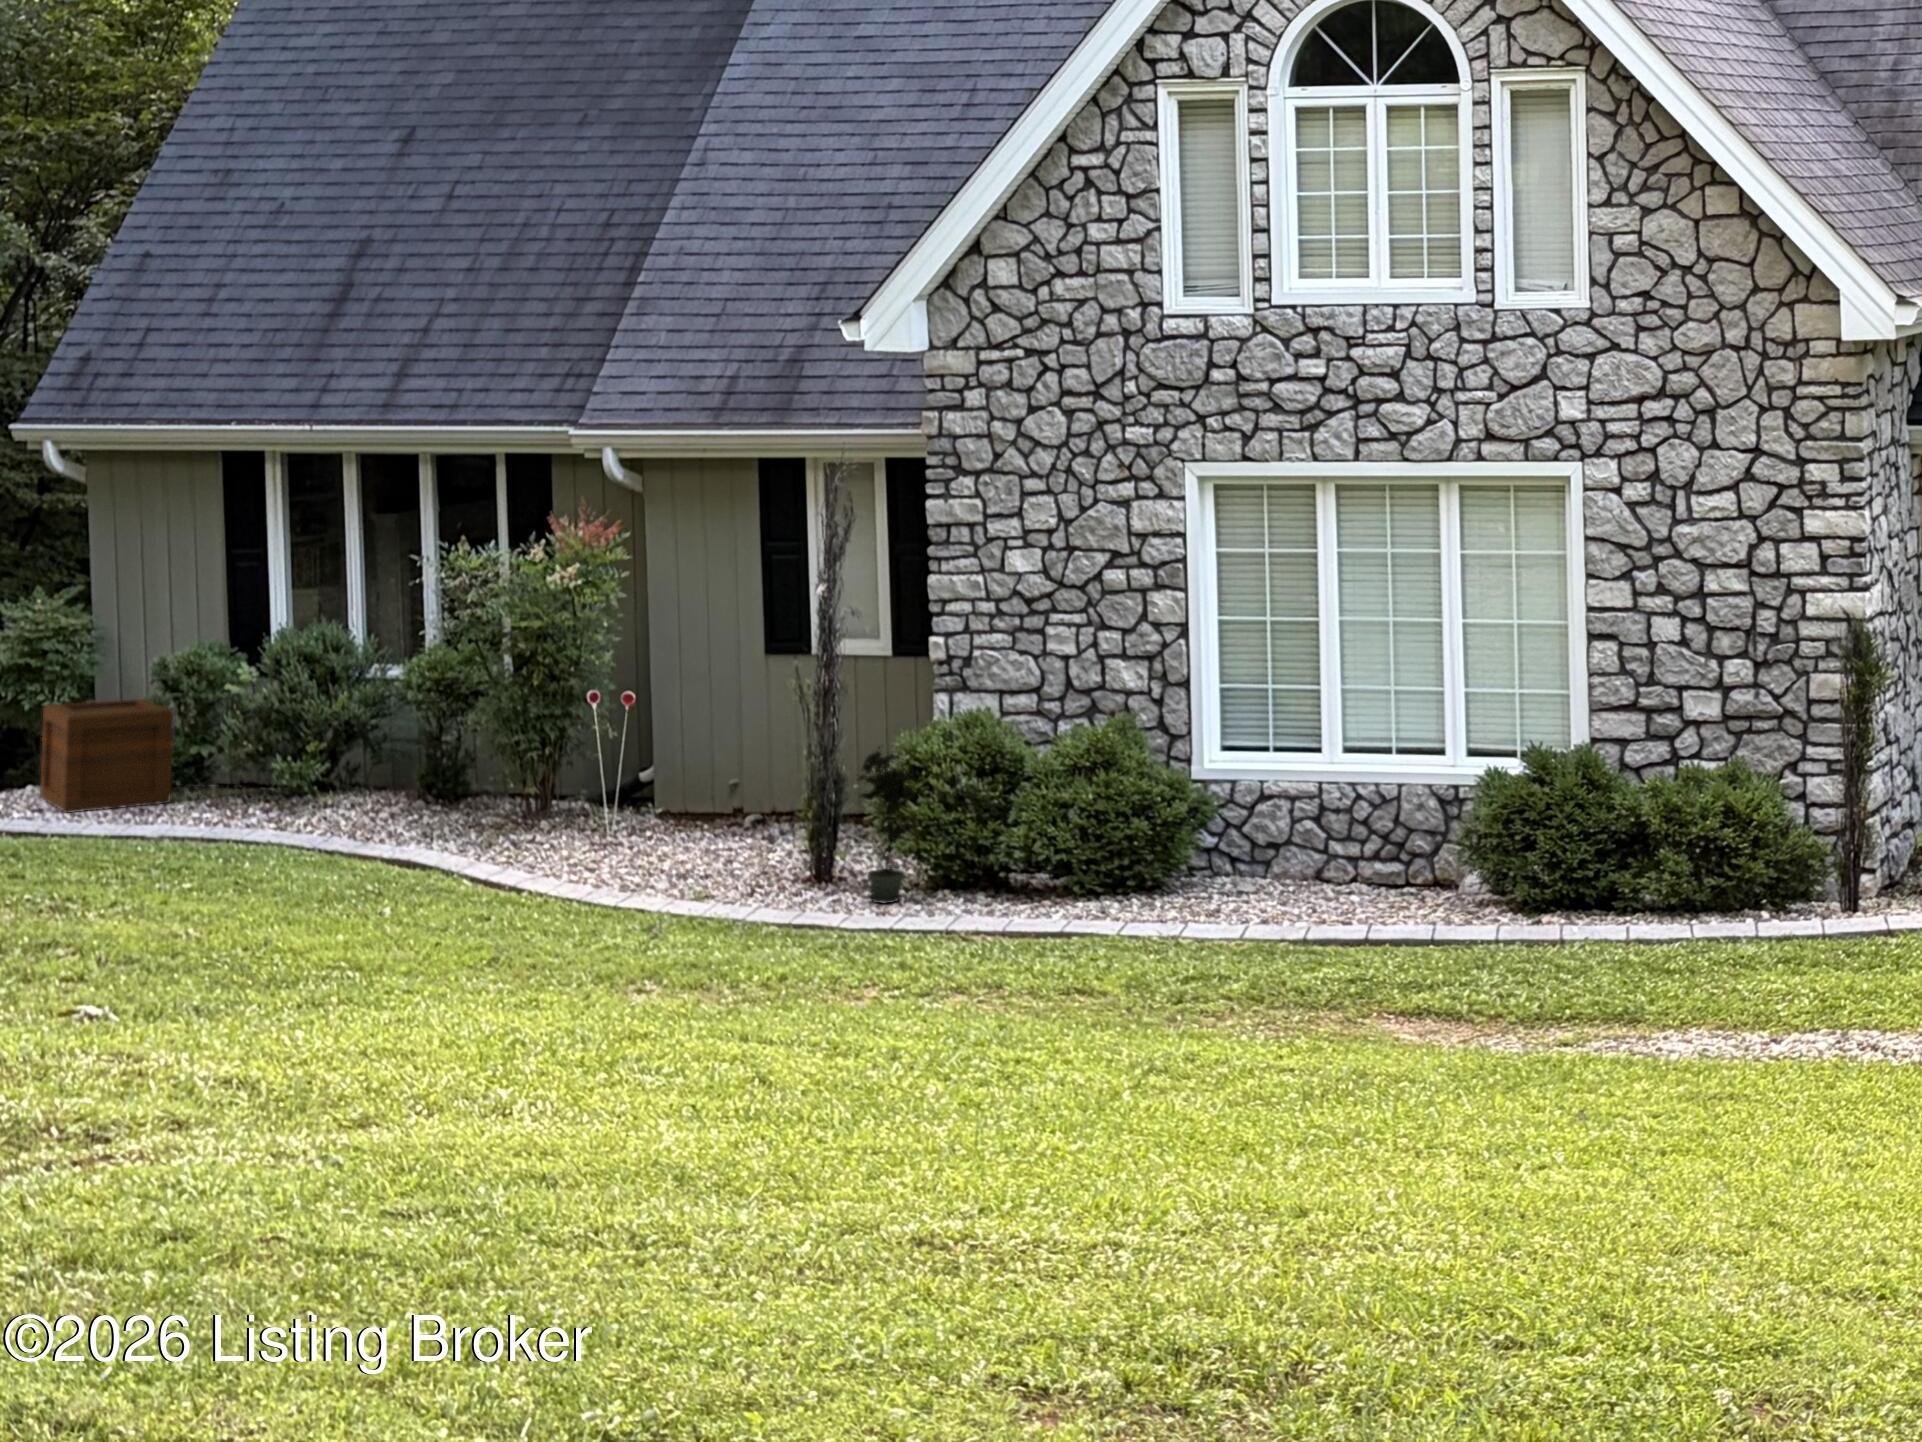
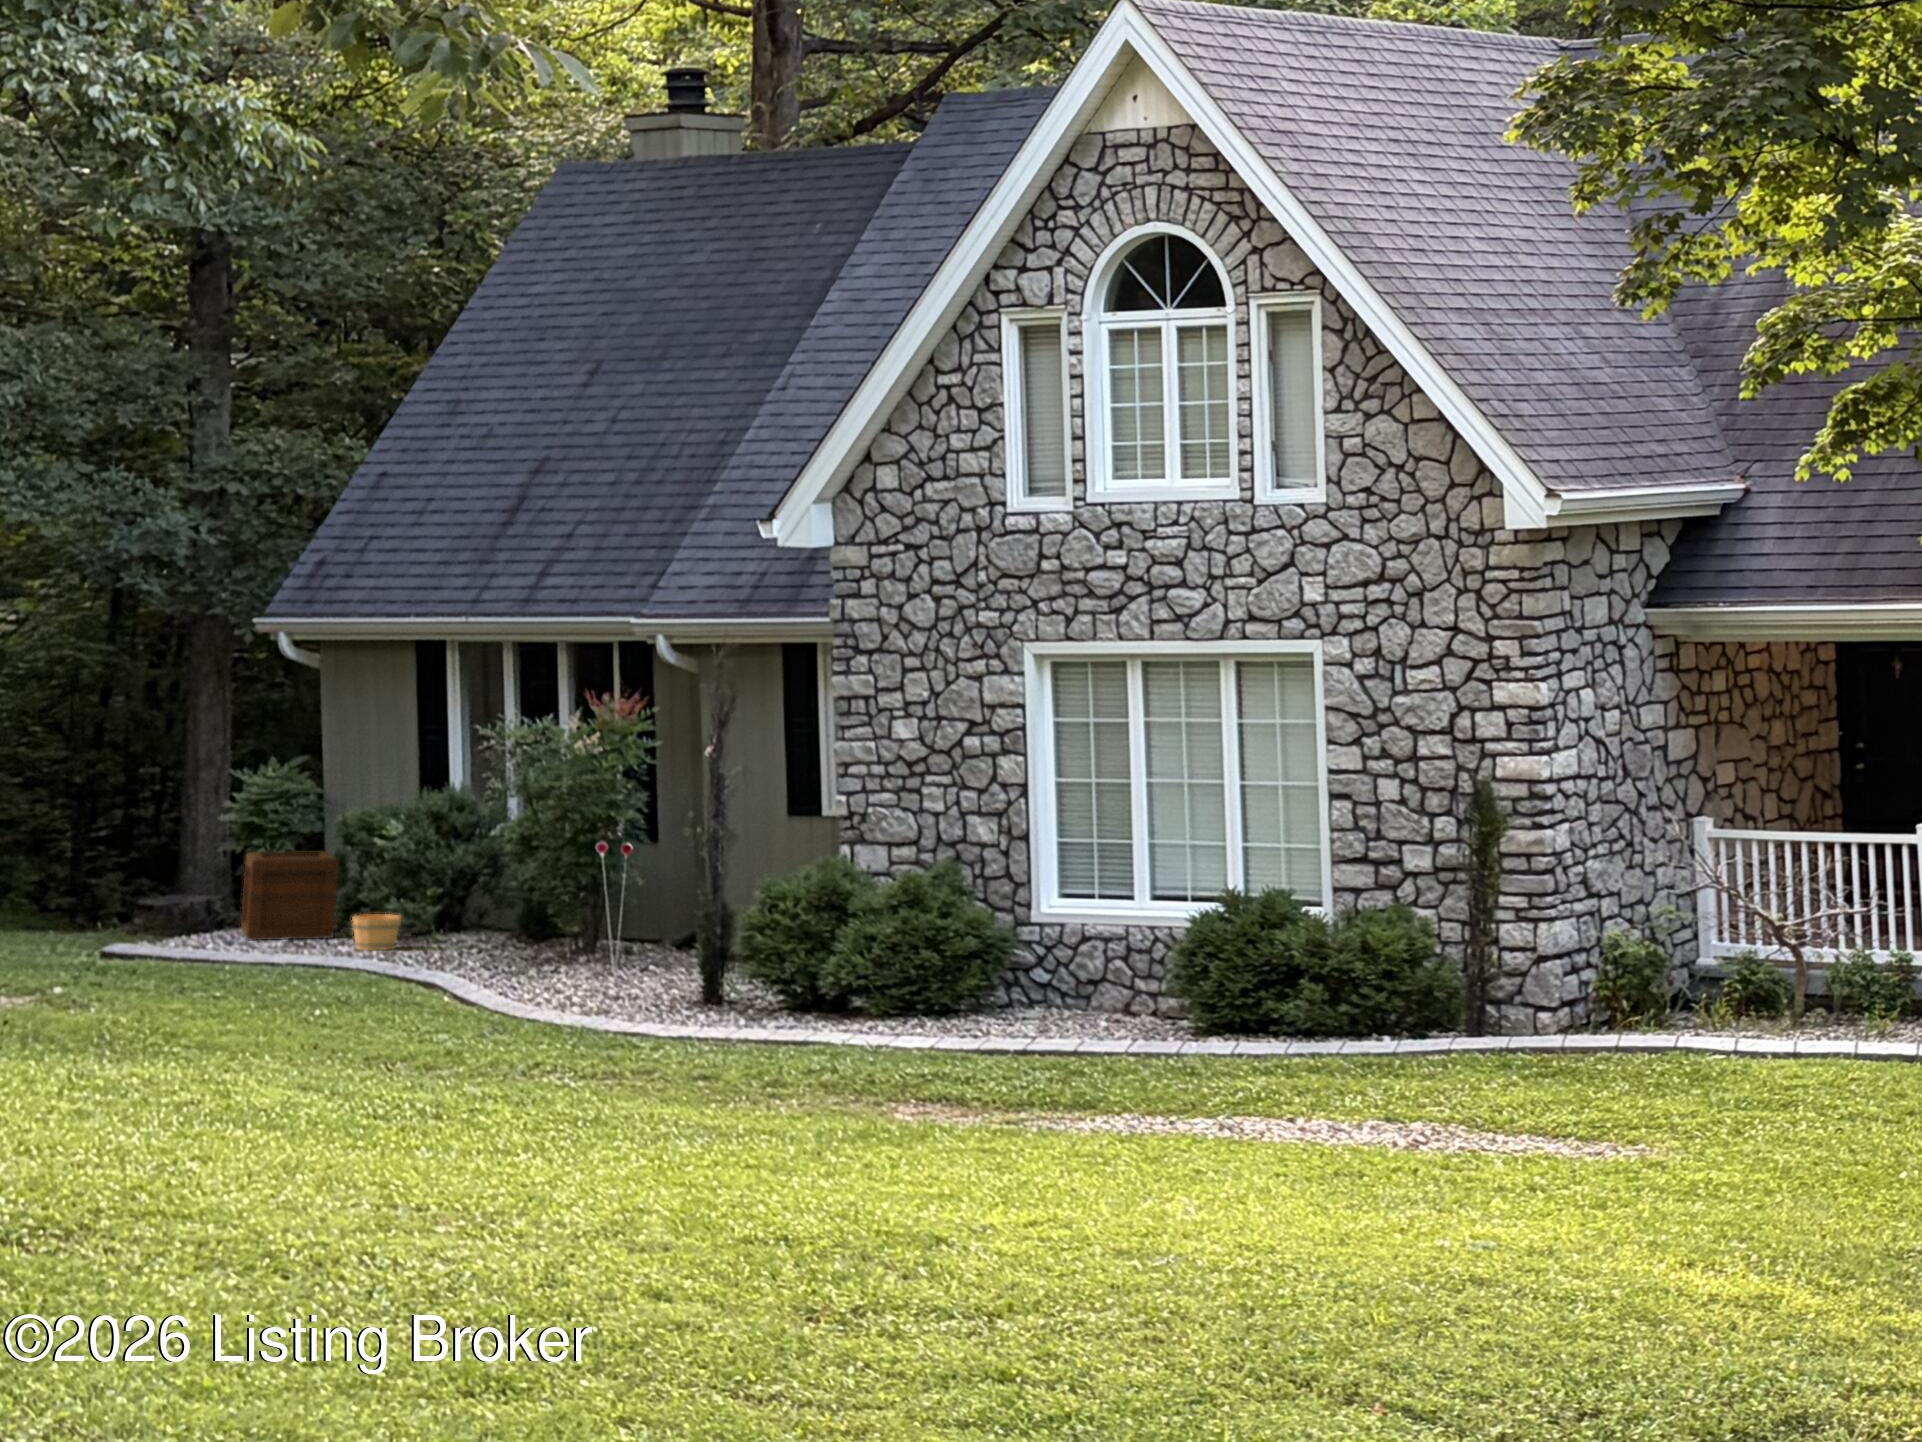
potted plant: present [859,747,922,903] -> none [731,875,791,1010]
bucket: none [219,777,282,823] -> present [351,914,401,950]

